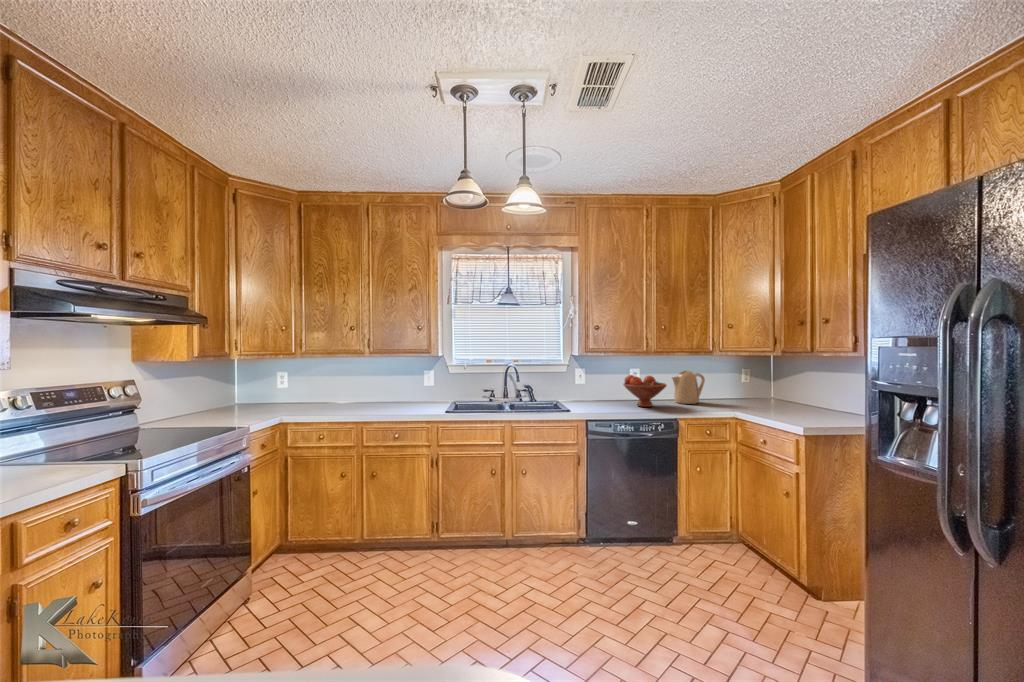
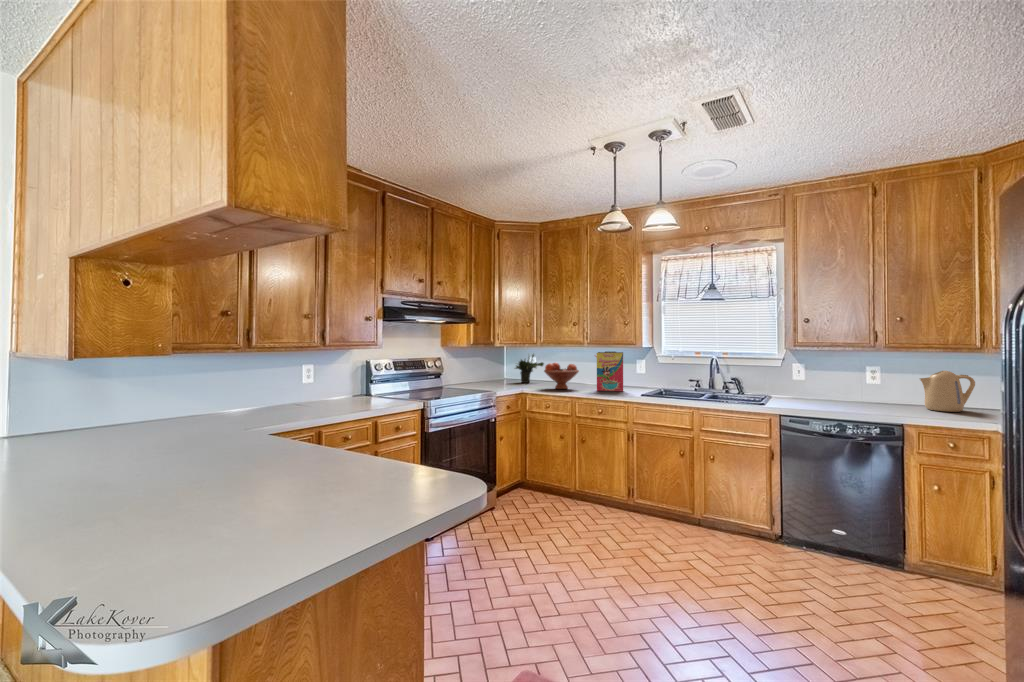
cereal box: none [384,361,423,410] -> present [596,351,623,391]
potted plant: none [256,365,299,405] -> present [515,355,544,383]
fruit bowl: present [623,375,667,407] -> present [544,363,579,389]

